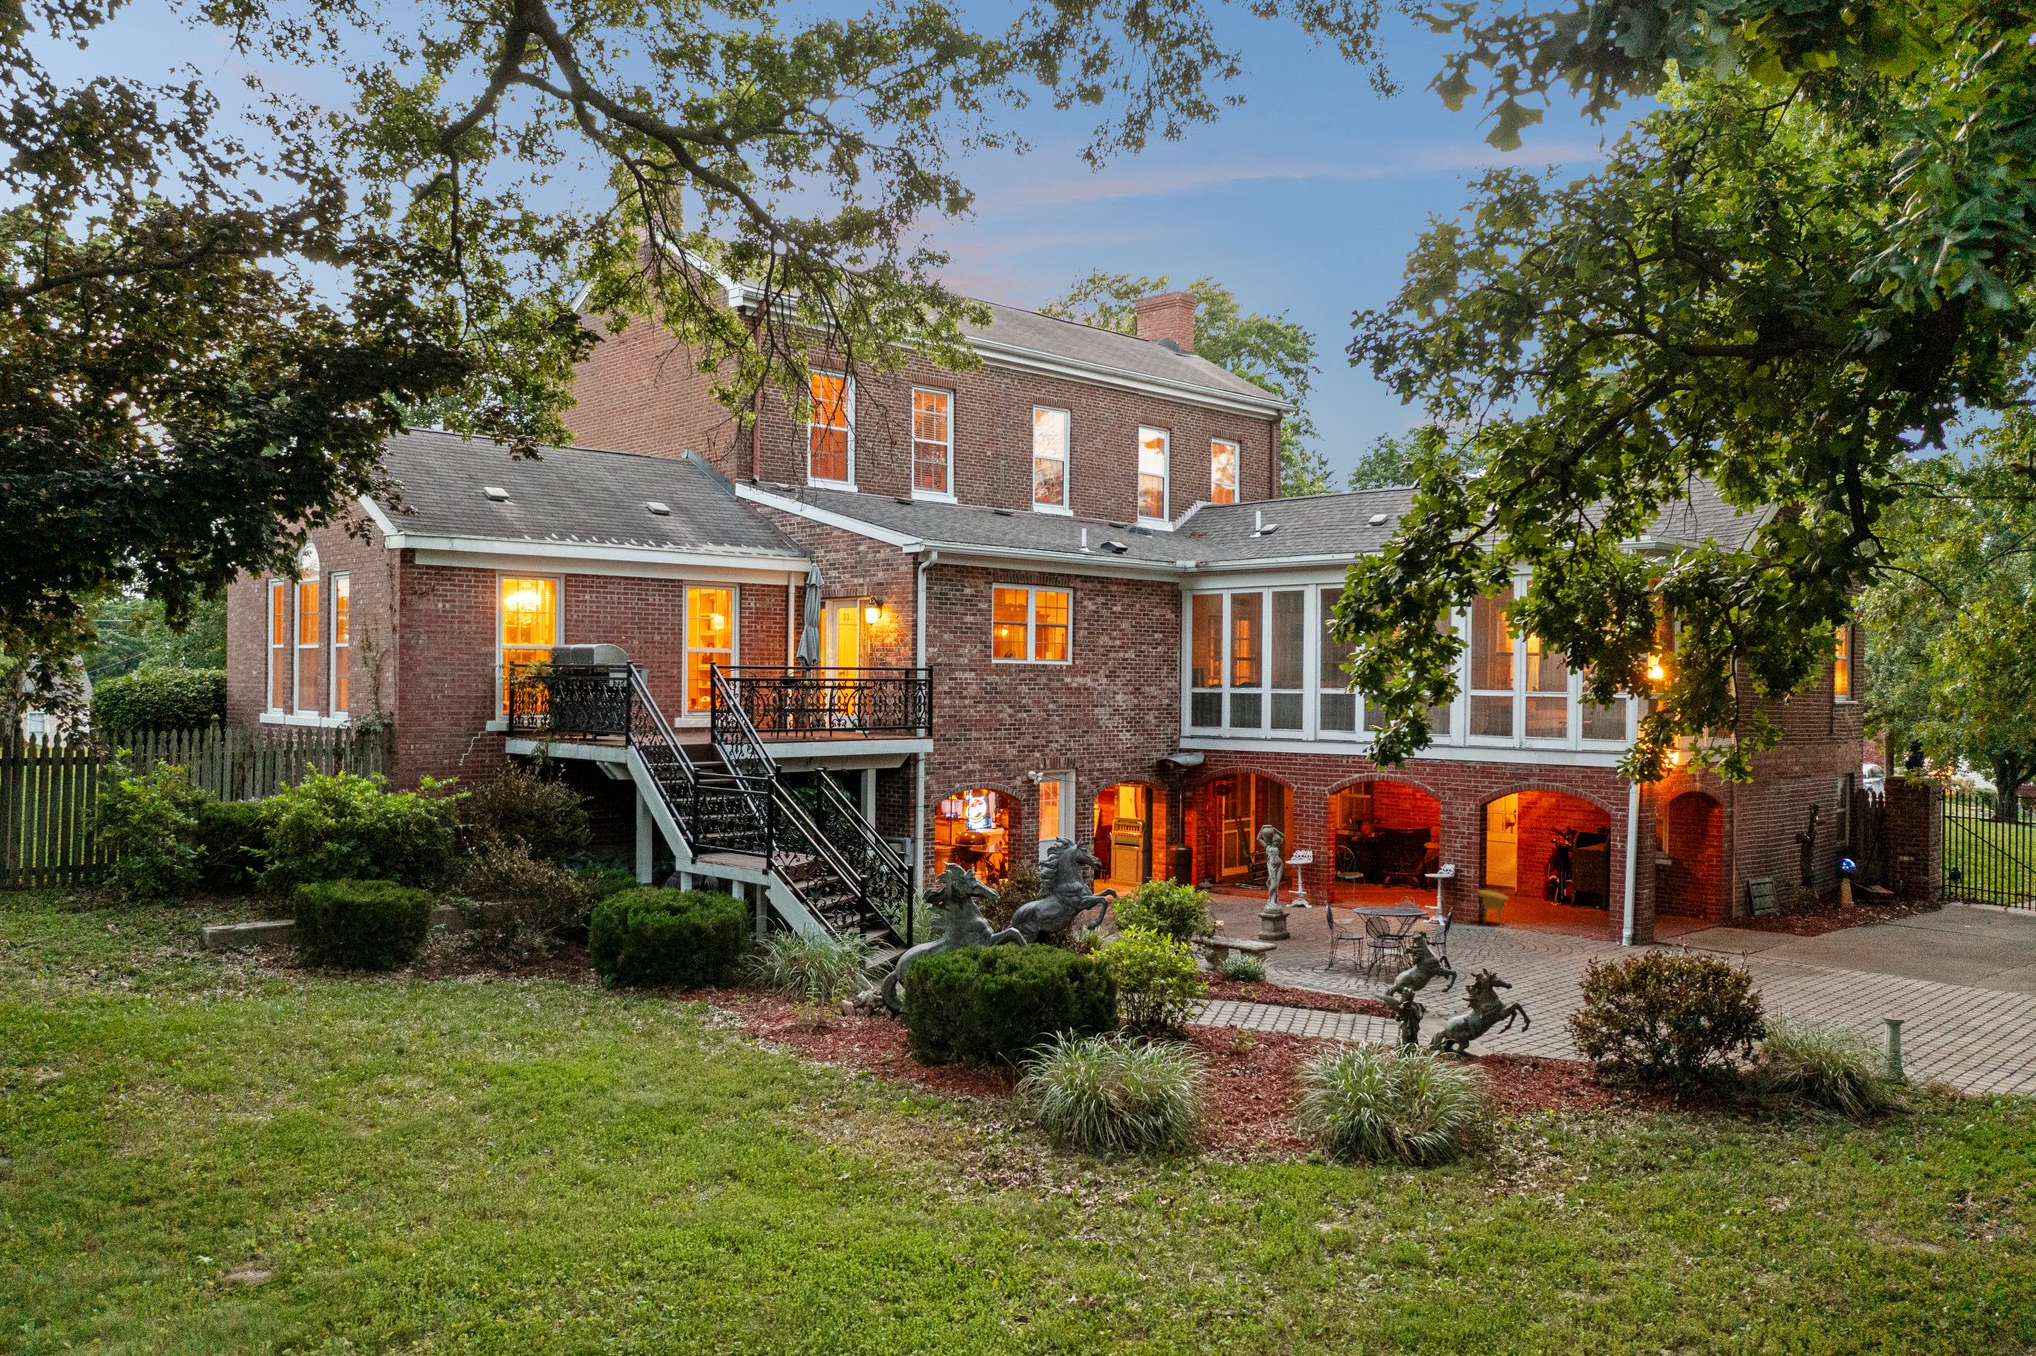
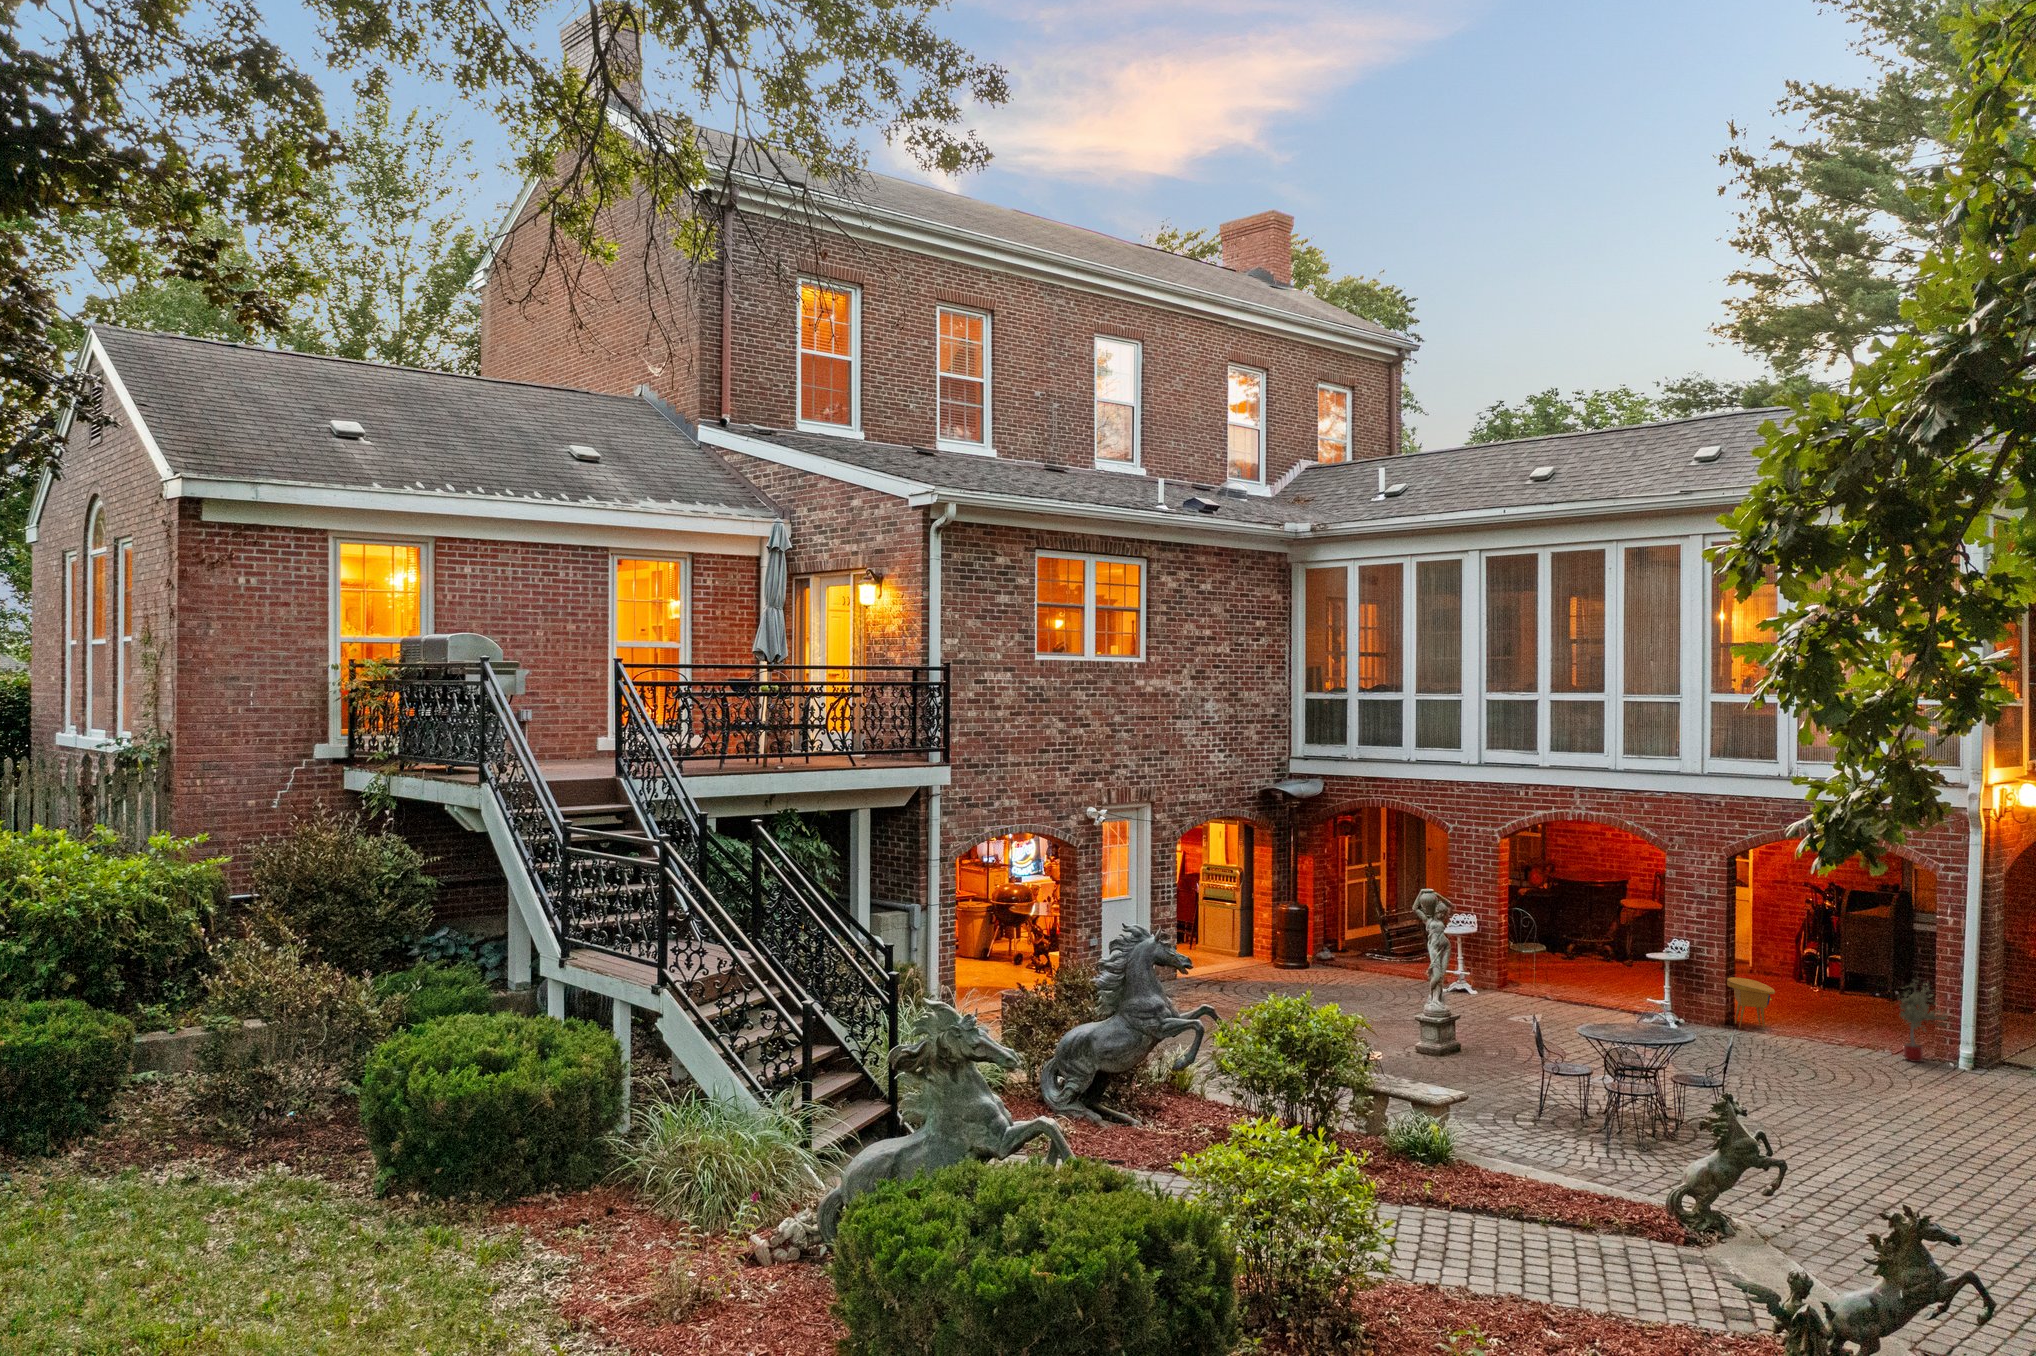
potted tree: none [1578,886,1611,941] -> present [1899,980,1947,1062]

